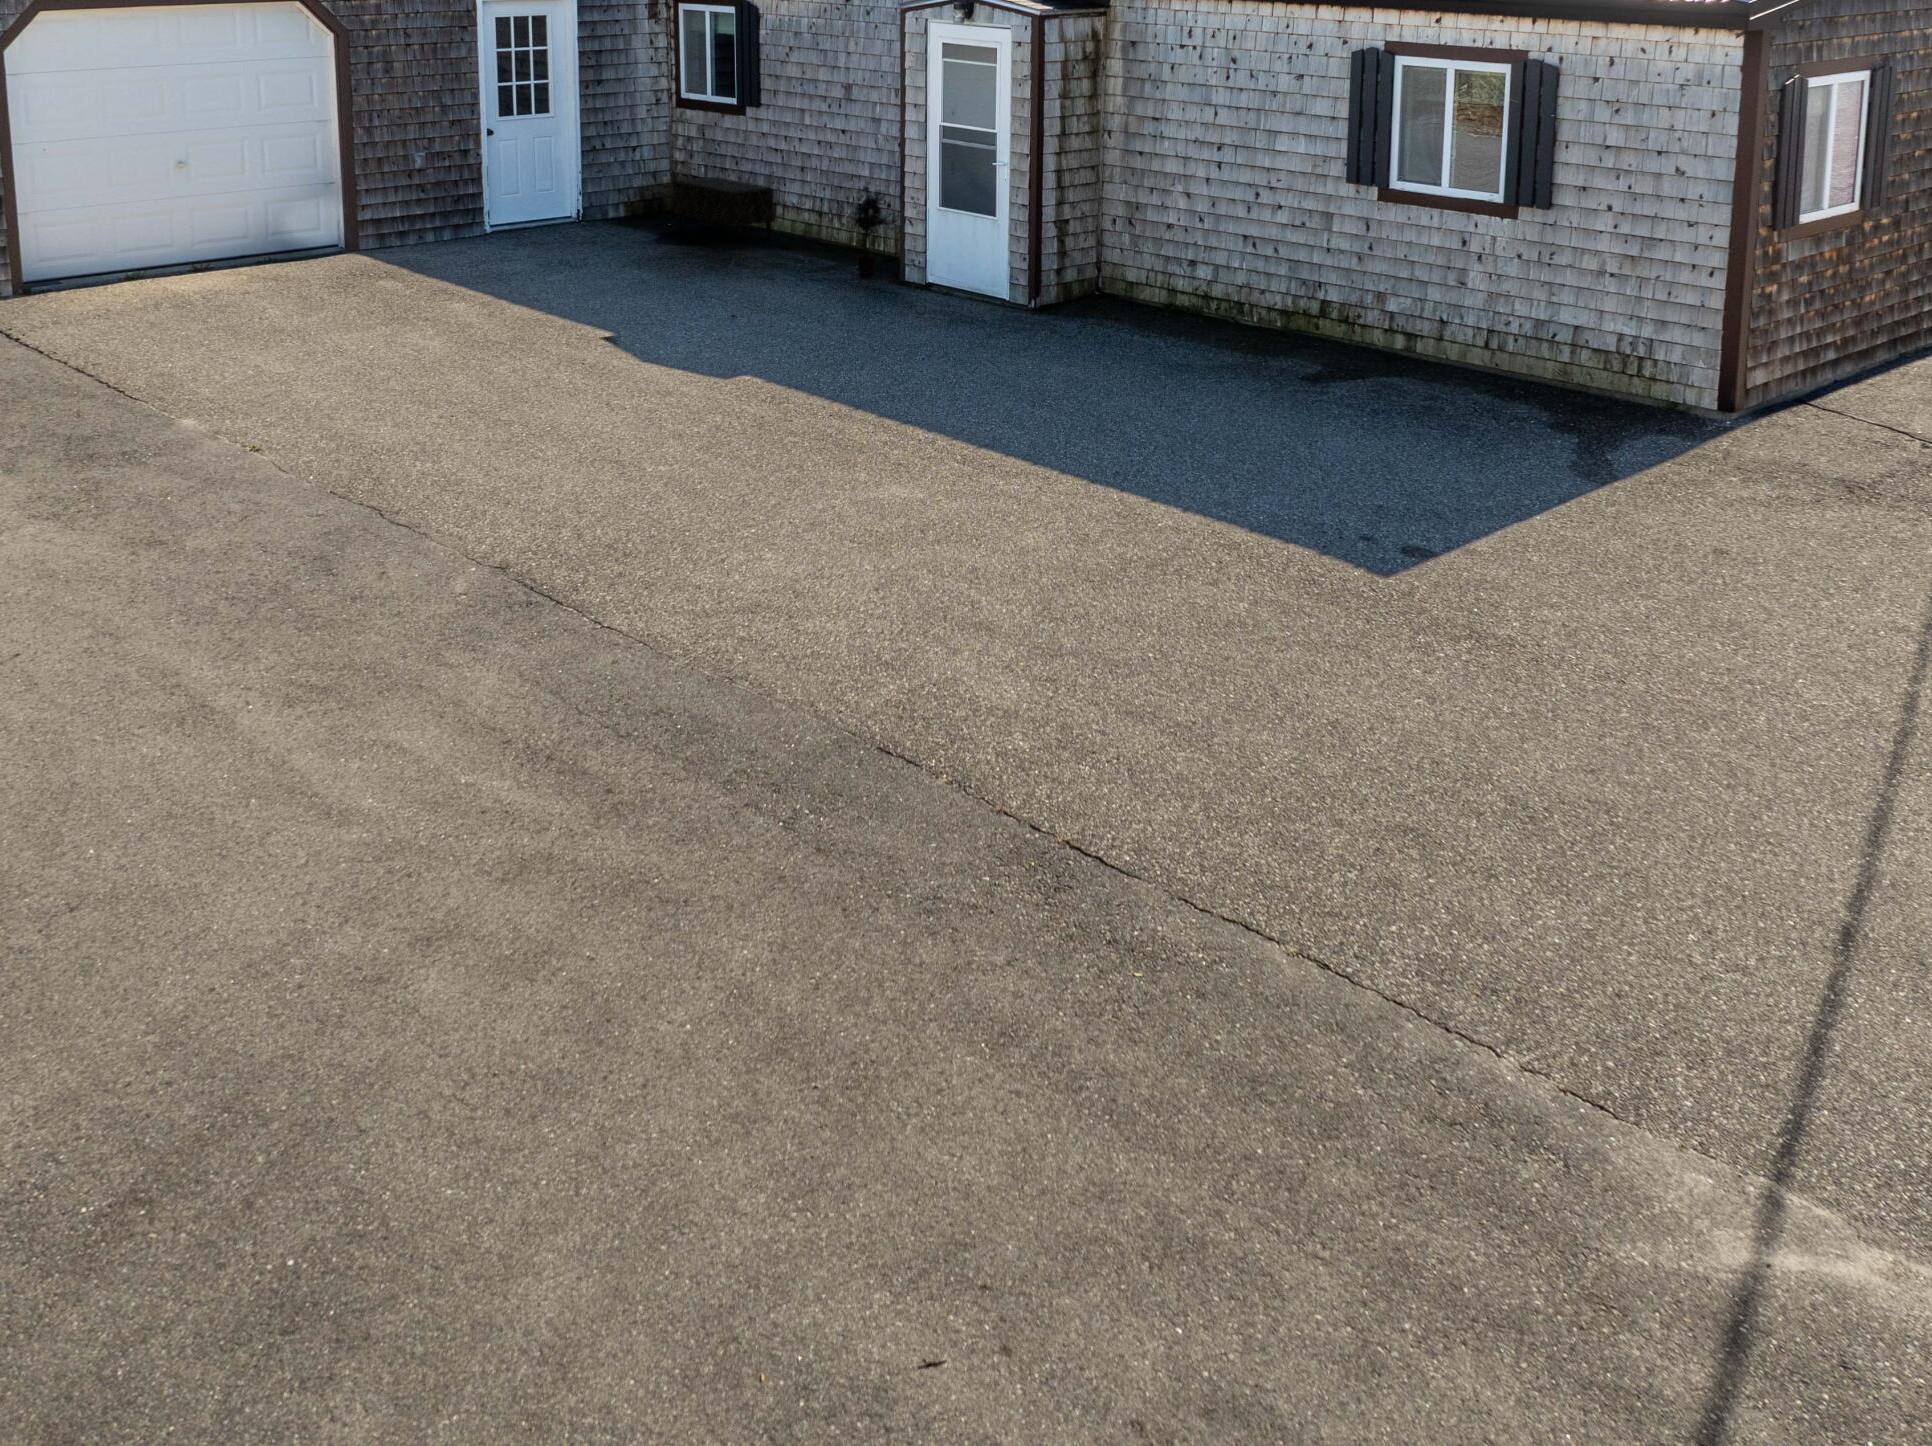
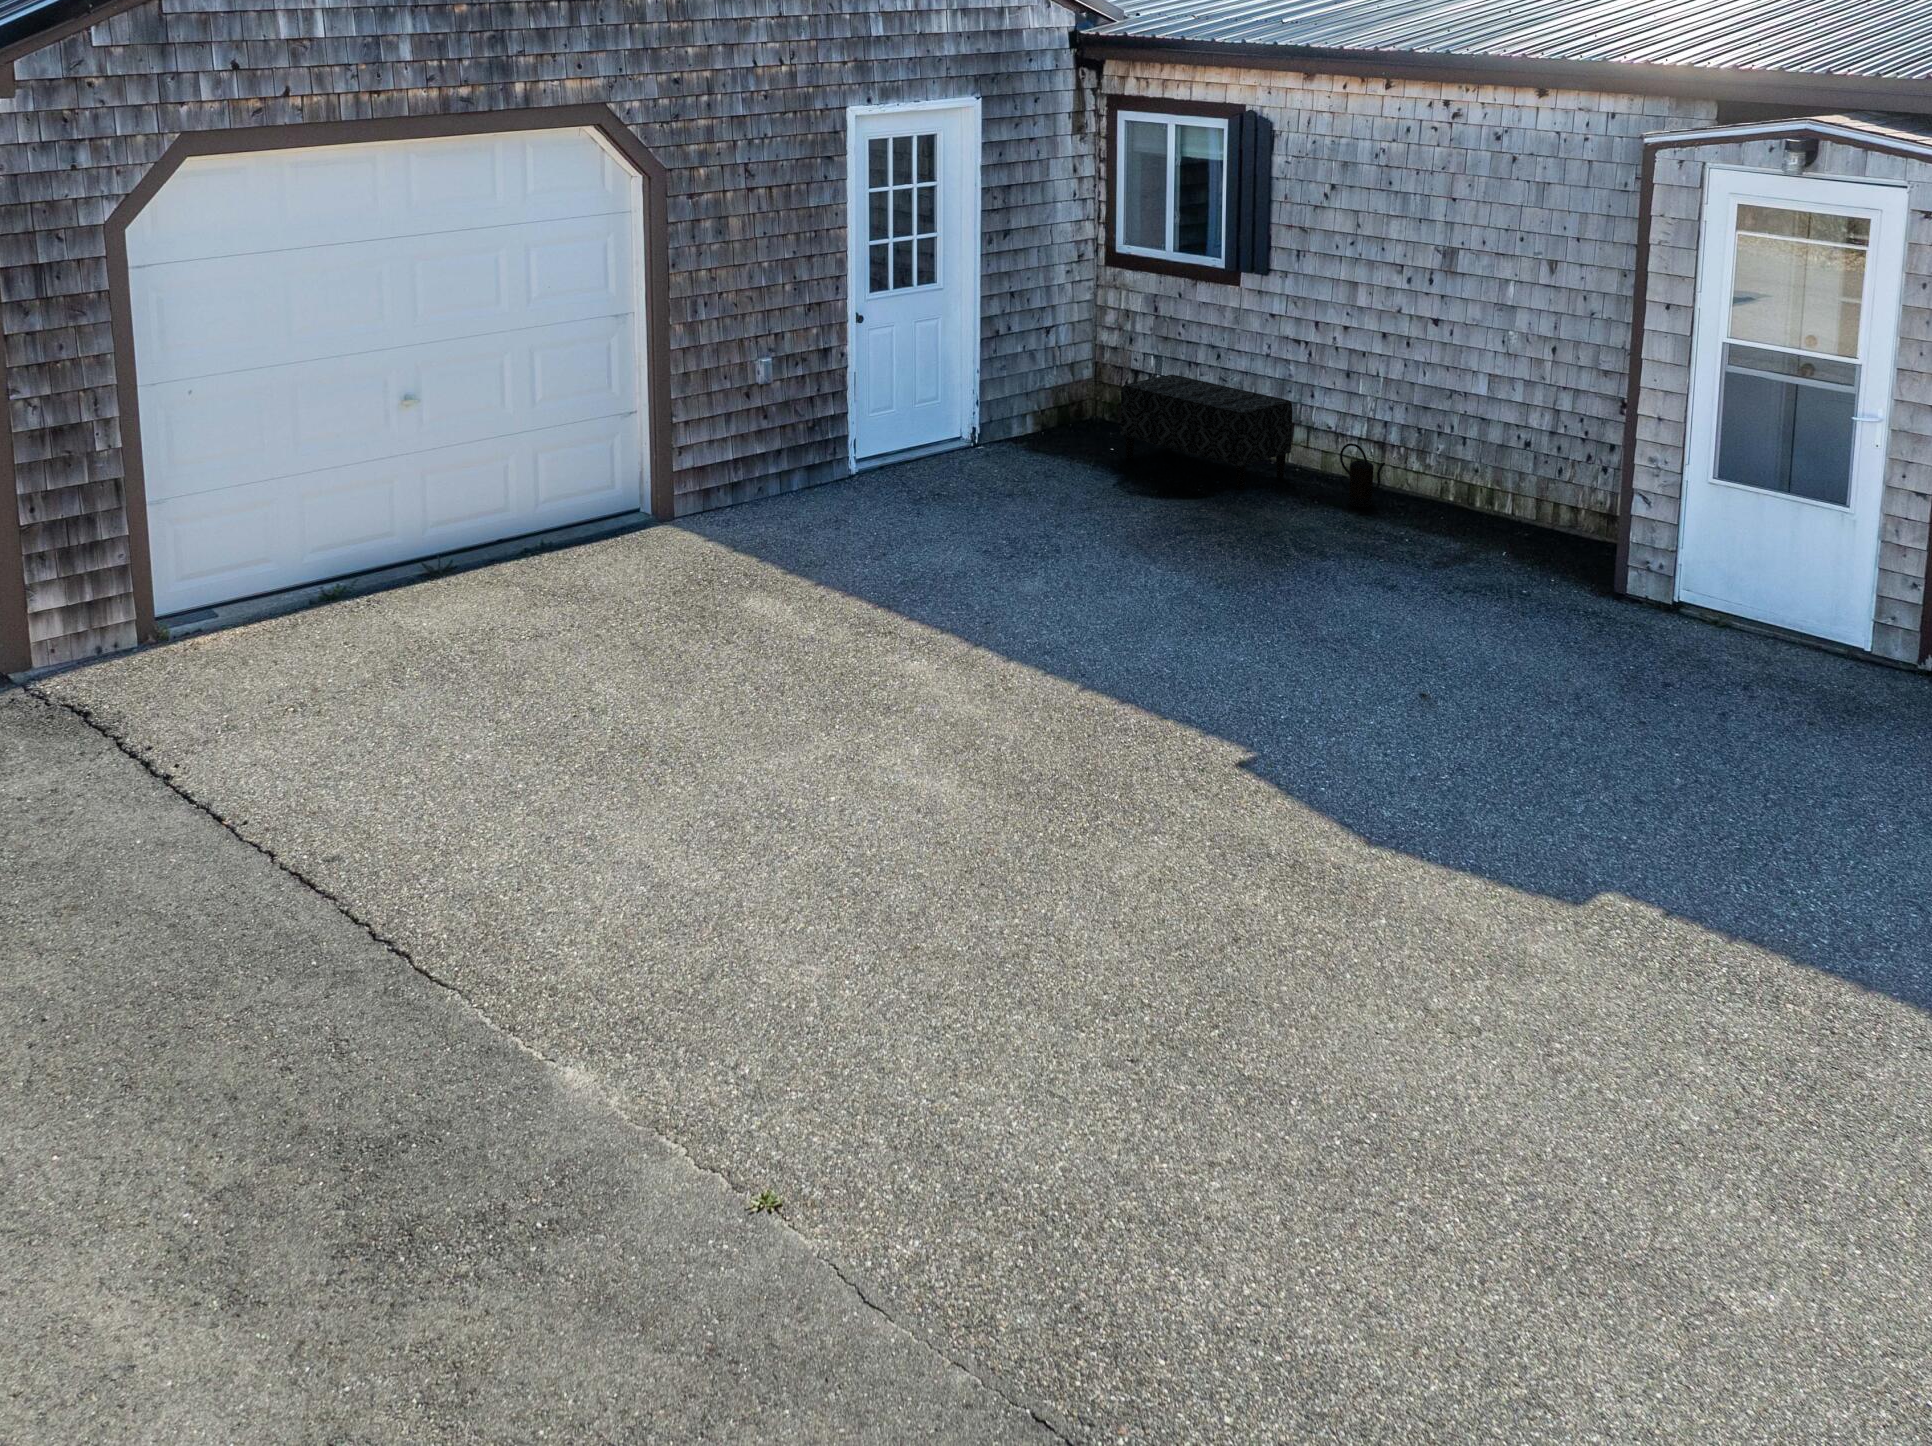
potted tree: present [853,182,897,274] -> none [1496,421,1590,570]
watering can: none [792,210,814,250] -> present [1340,443,1385,507]

